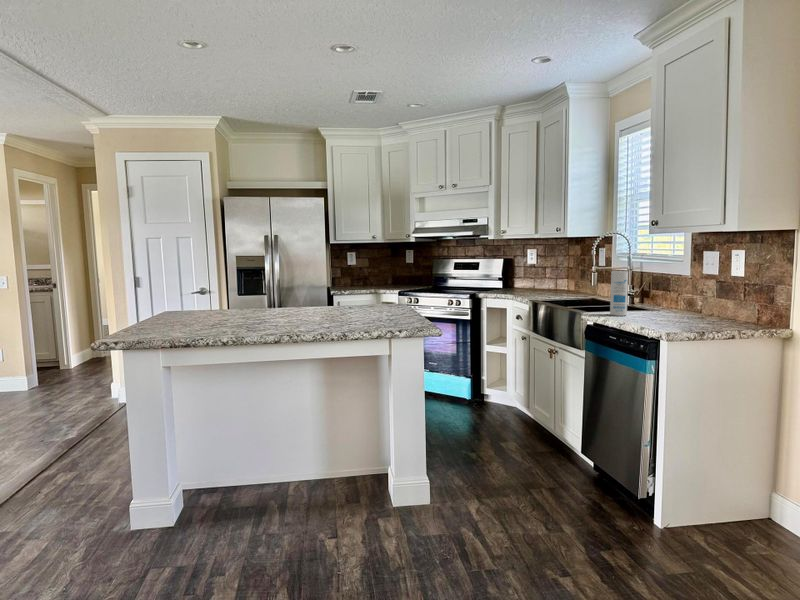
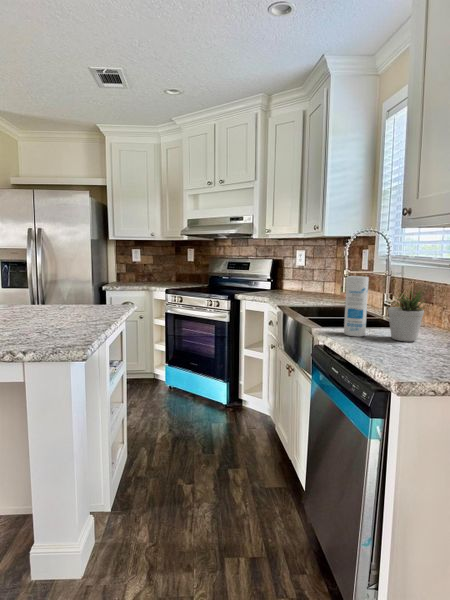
potted plant: none [643,278,672,317] -> present [388,291,425,342]

